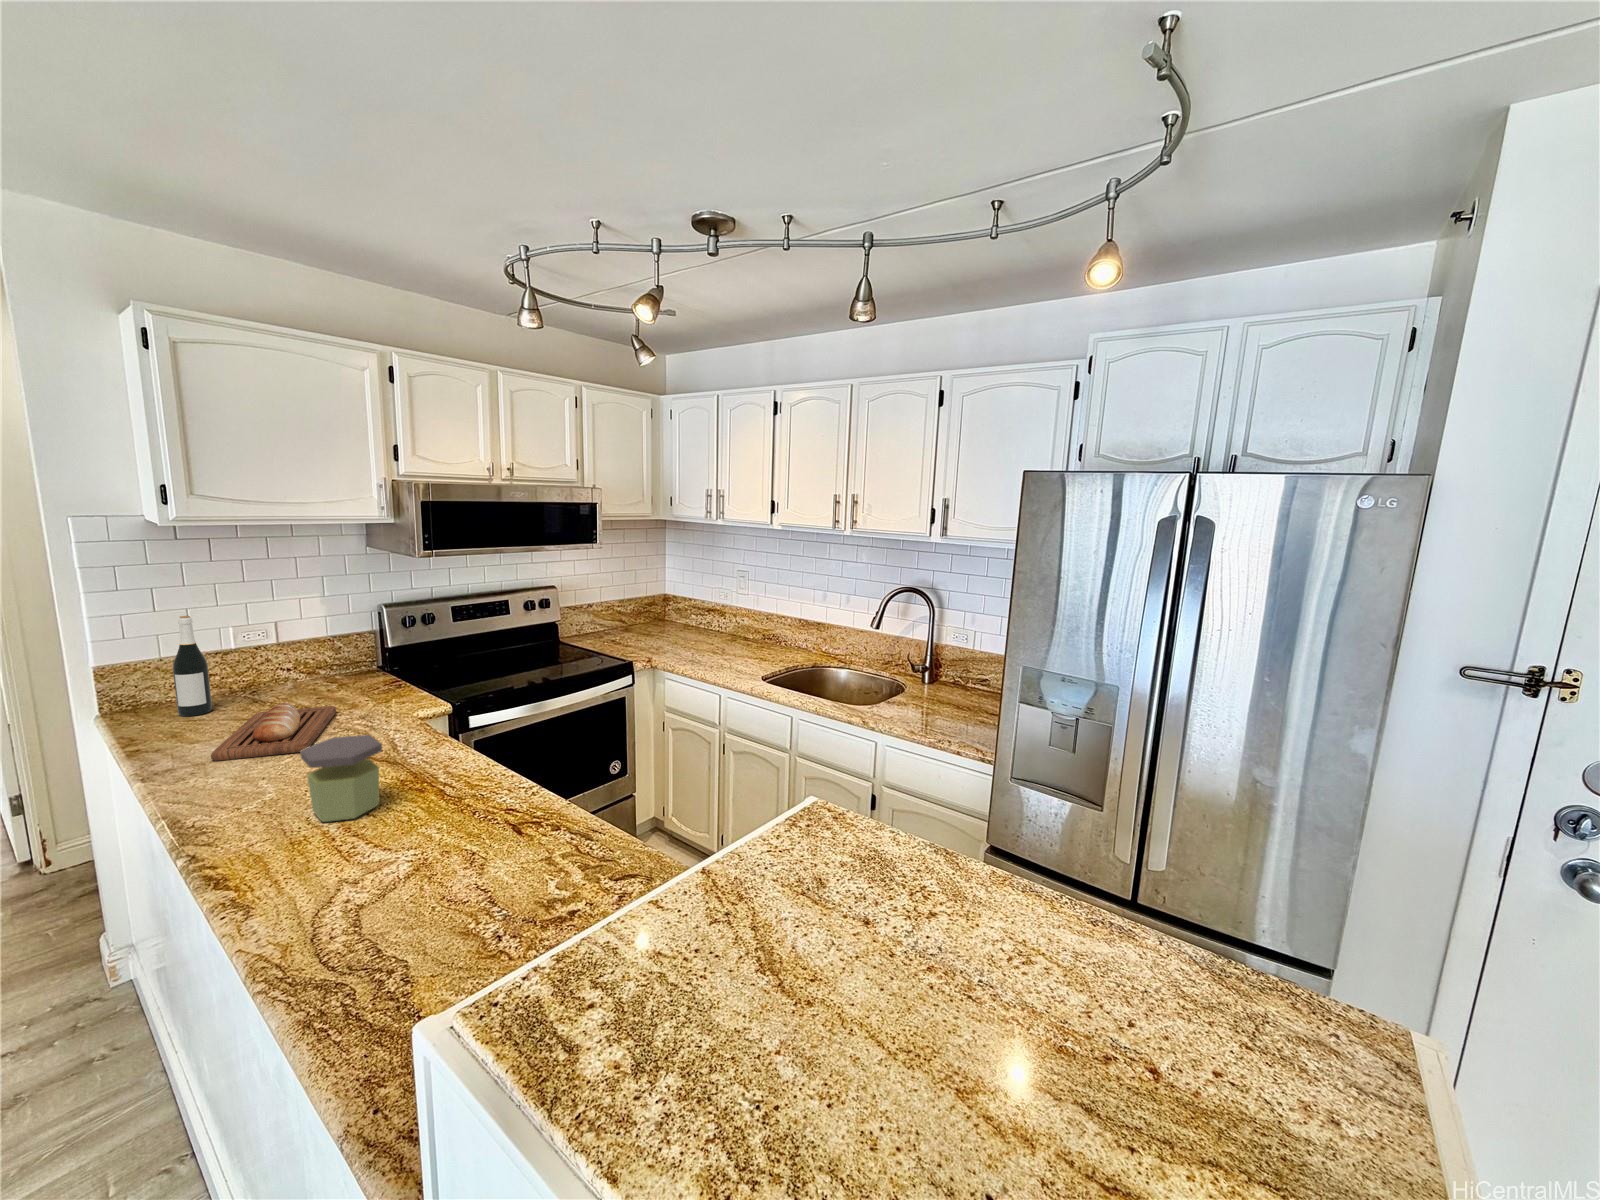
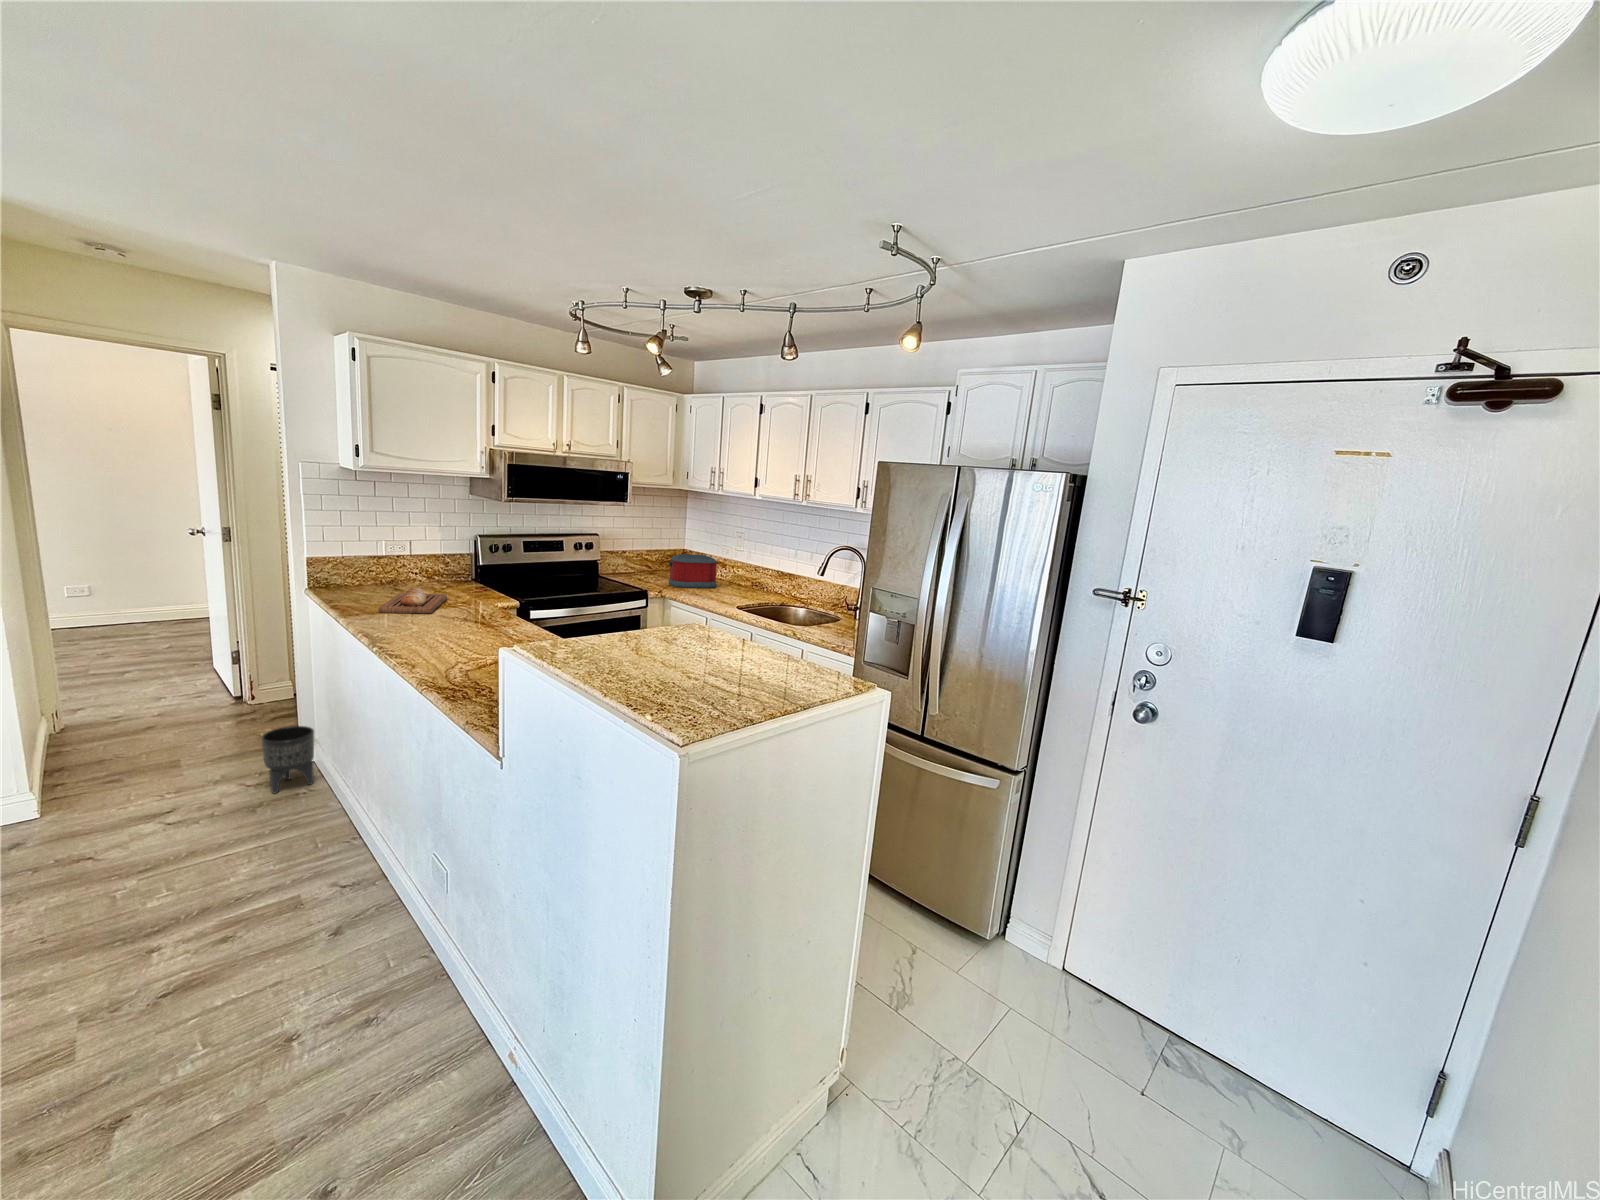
toaster: none [654,603,718,650] -> present [669,554,717,588]
wine bottle: present [173,616,212,716] -> none [352,529,373,593]
jar: present [300,735,382,822] -> none [433,596,477,641]
planter: none [22,935,127,1061] -> present [261,726,314,793]

